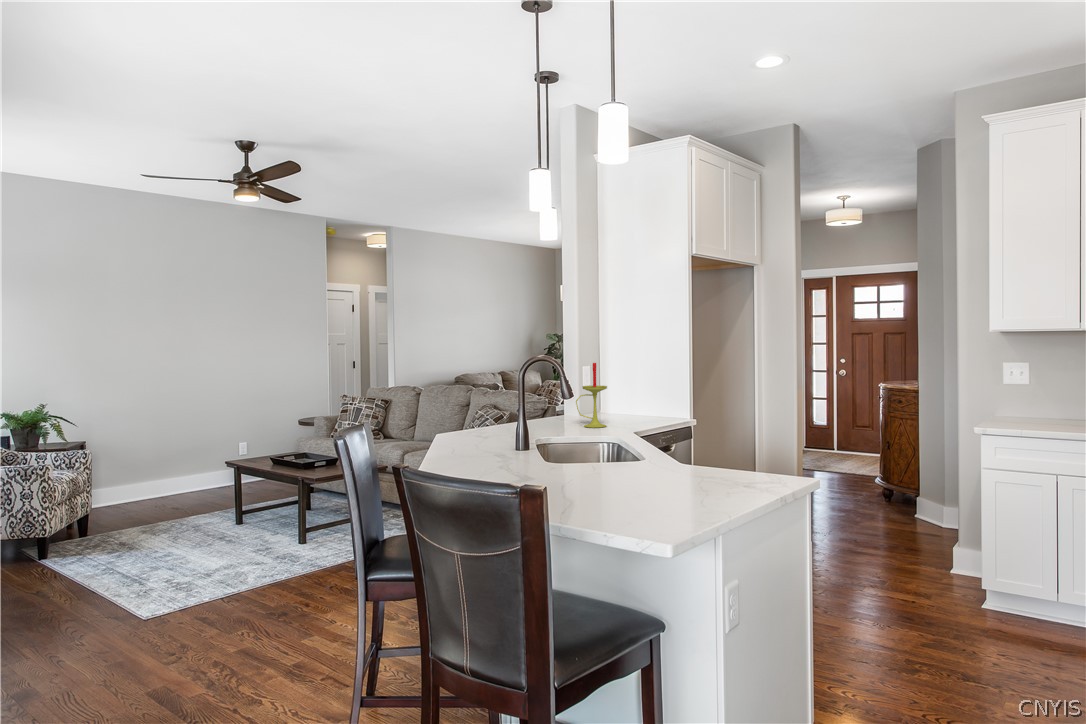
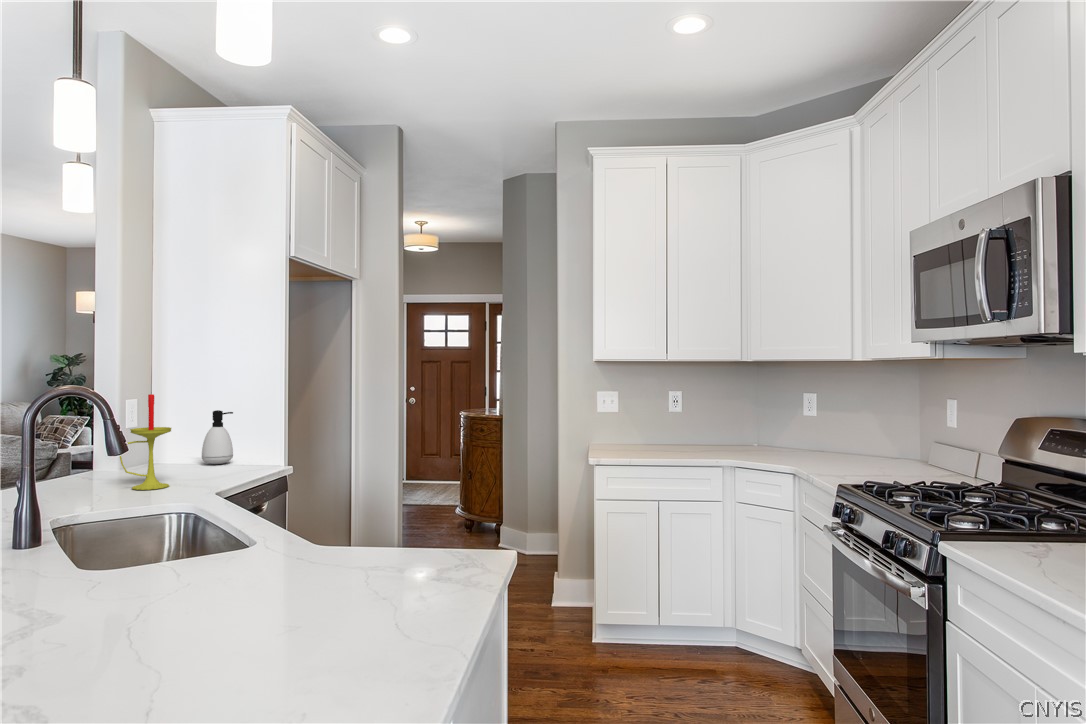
soap dispenser: none [632,375,654,415] -> present [202,410,233,464]

